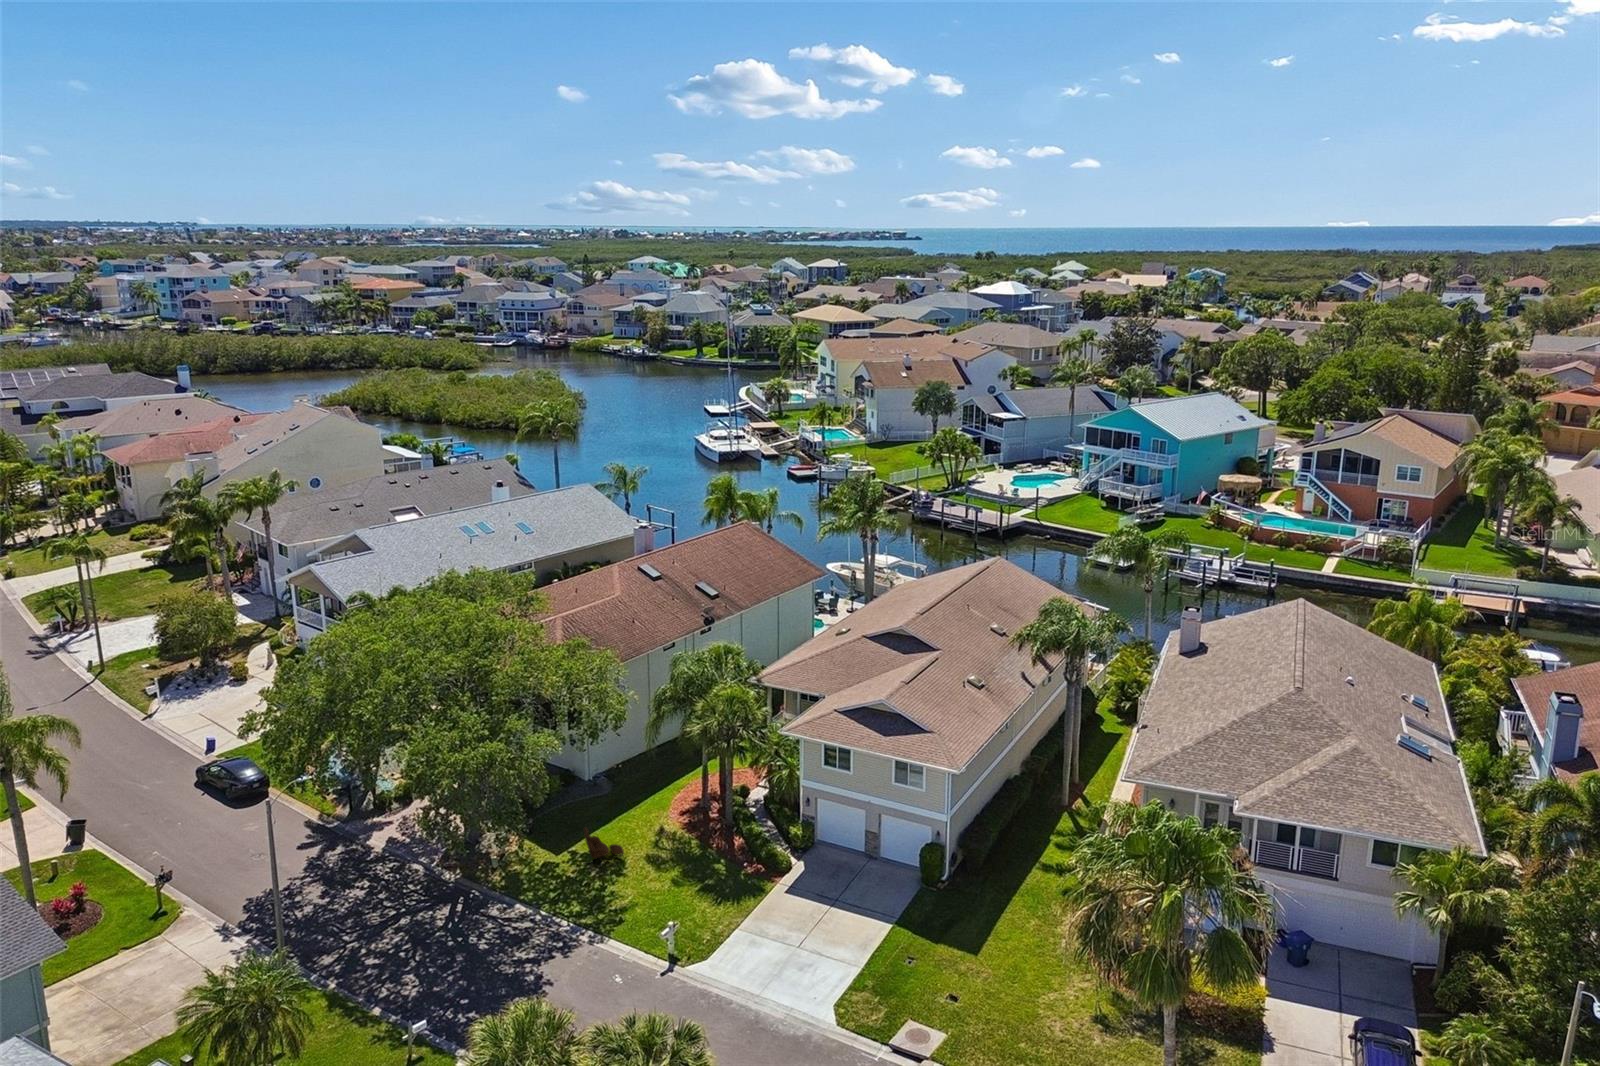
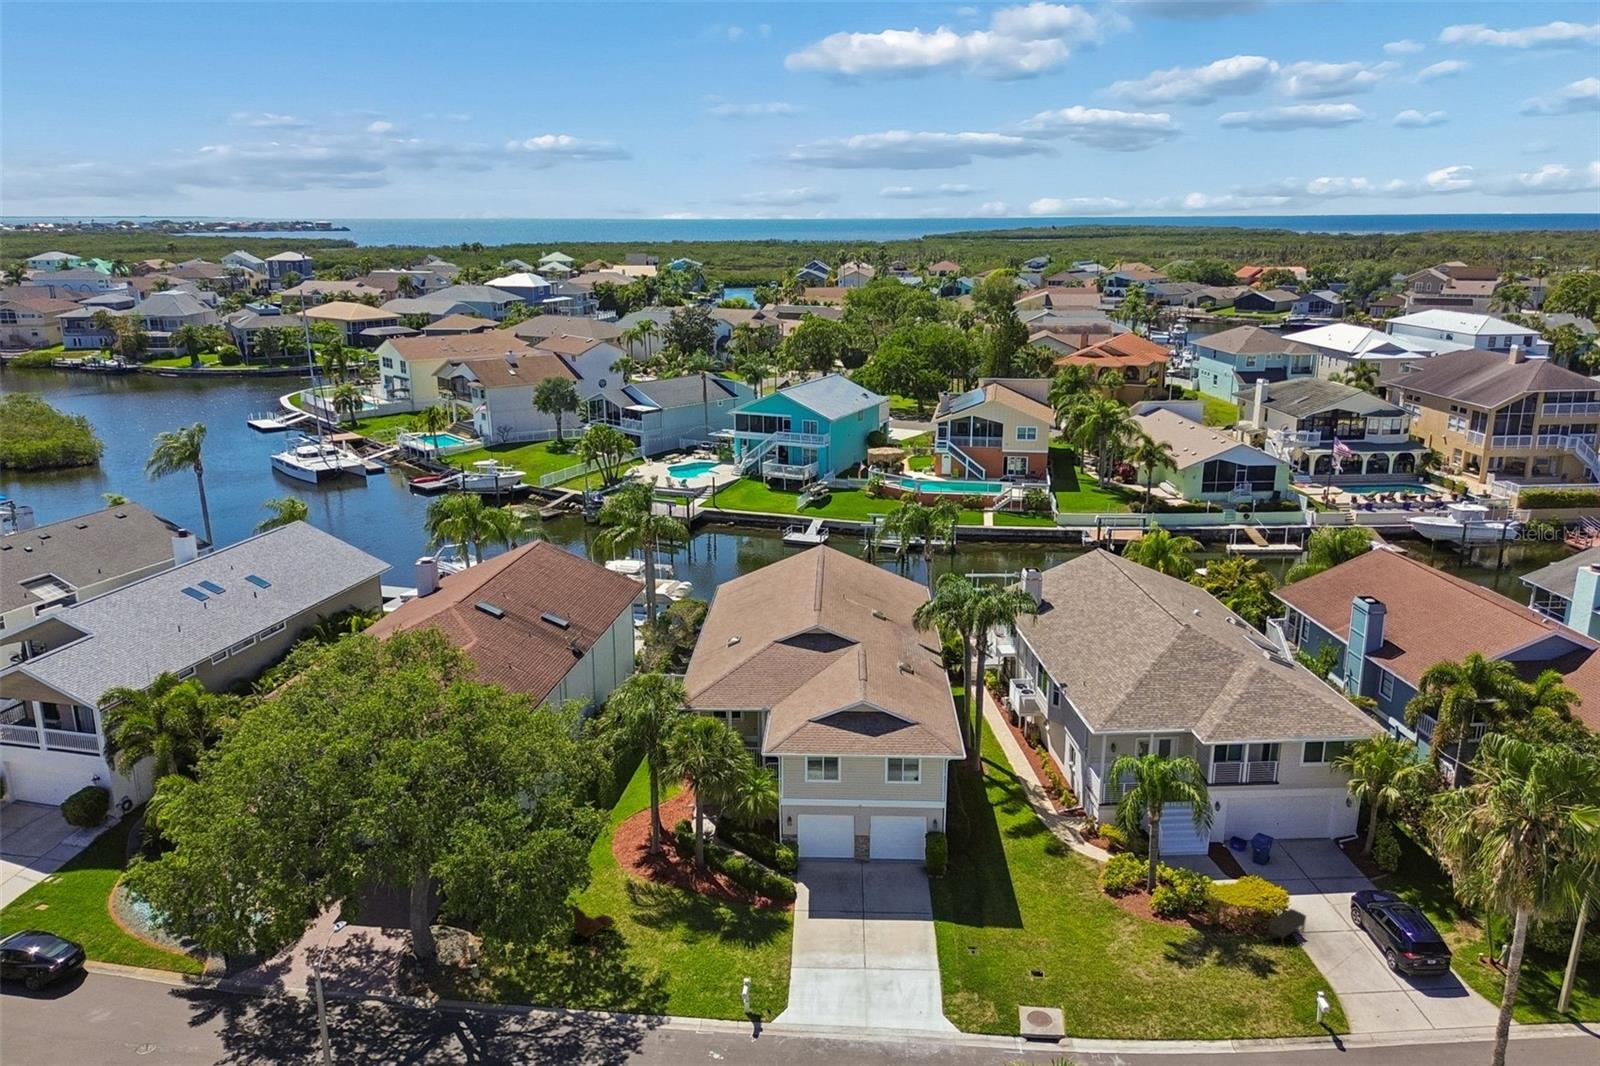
bench: none [1230,1013,1285,1049] -> present [1268,909,1306,945]

